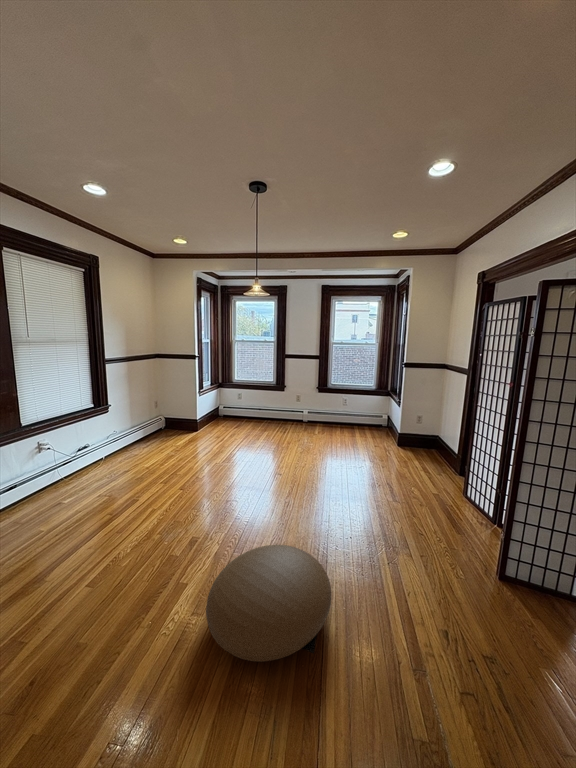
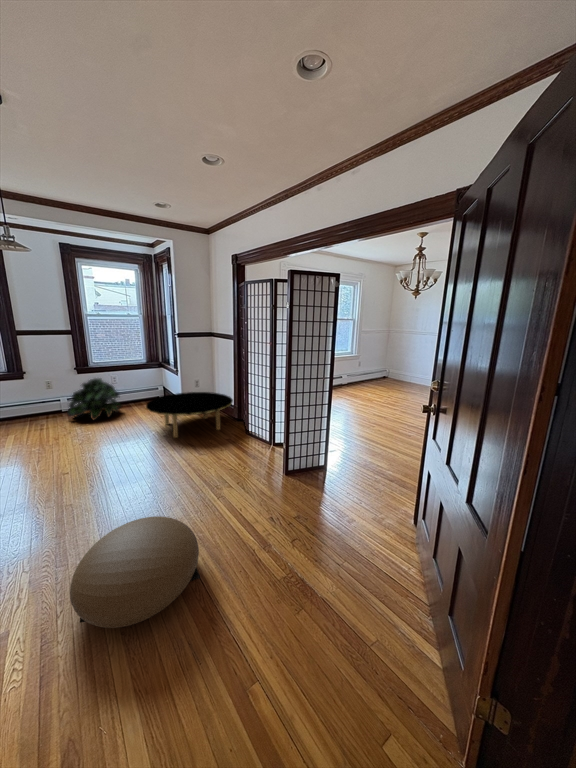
potted plant: none [303,398,346,436] -> present [67,378,123,420]
coffee table: none [357,426,455,479] -> present [146,392,233,438]

